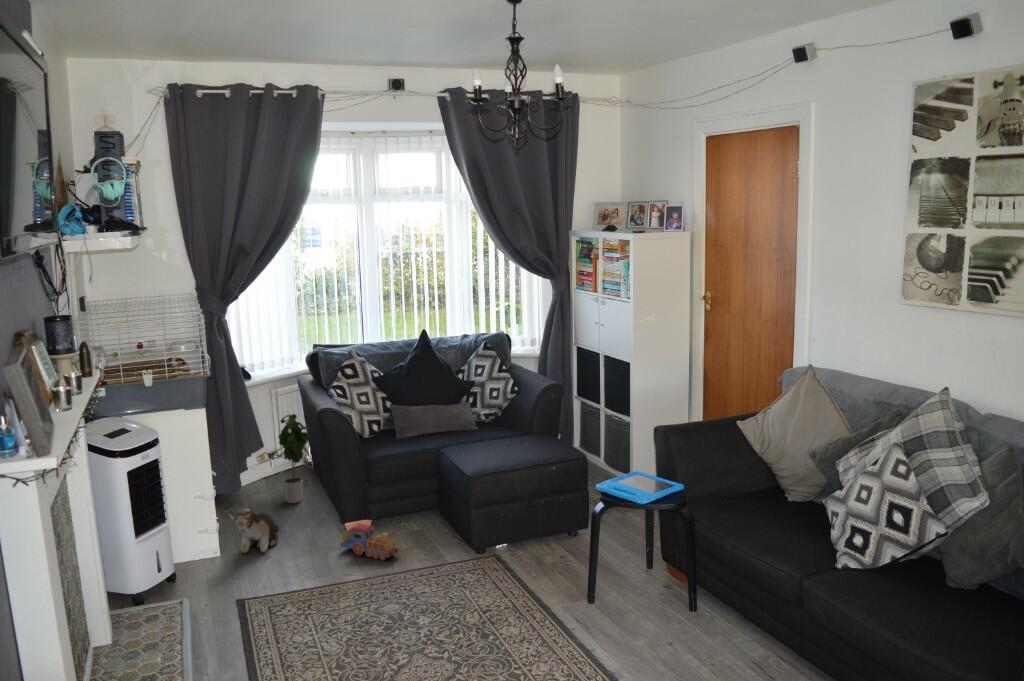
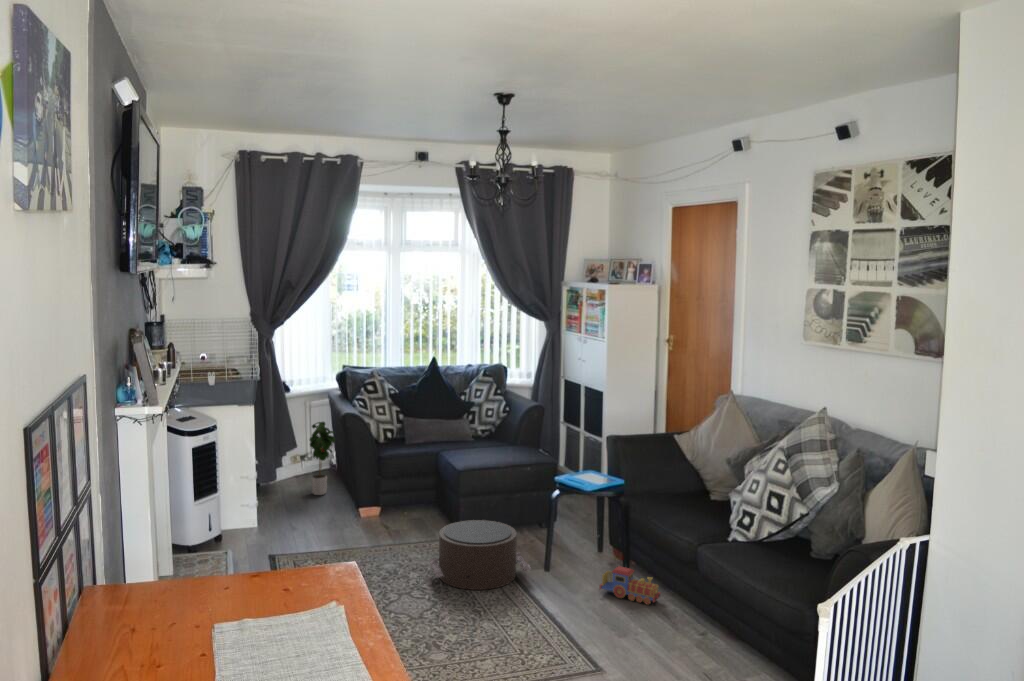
plush toy: present [230,508,279,553] -> none [267,489,305,527]
toy train: present [340,523,399,560] -> present [600,566,660,604]
pouf: none [442,541,574,638] -> present [430,520,531,590]

